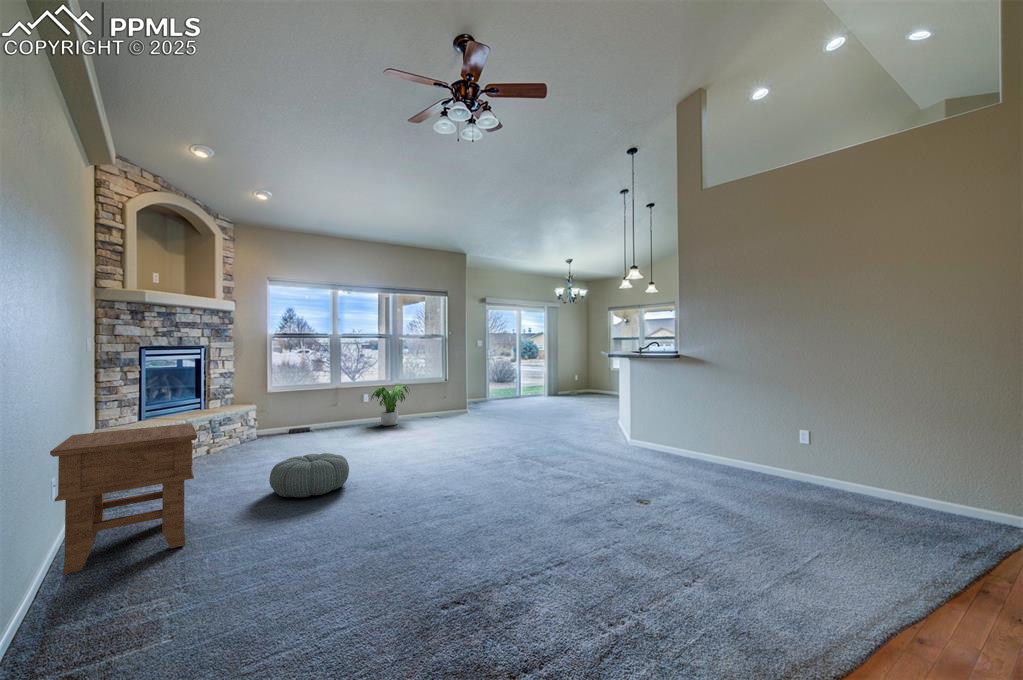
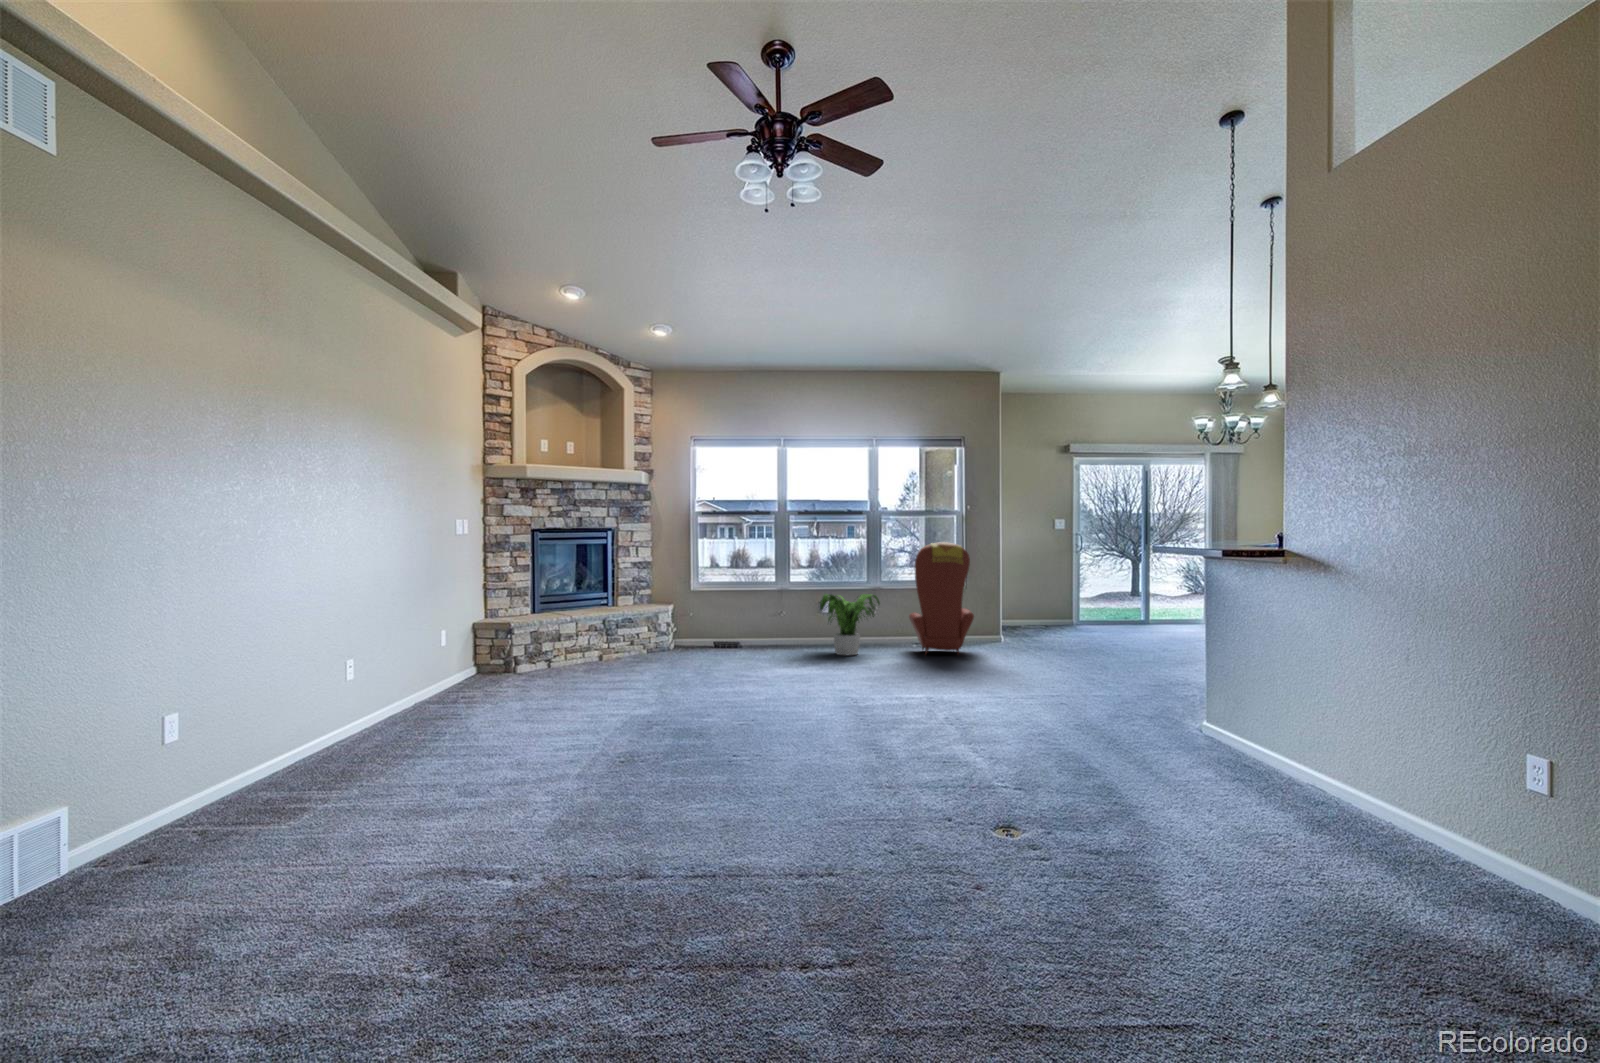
armchair: none [421,353,462,420] -> present [909,542,974,653]
side table: present [50,423,197,575] -> none [302,619,477,757]
pouf: present [269,453,349,497] -> none [554,677,656,732]

